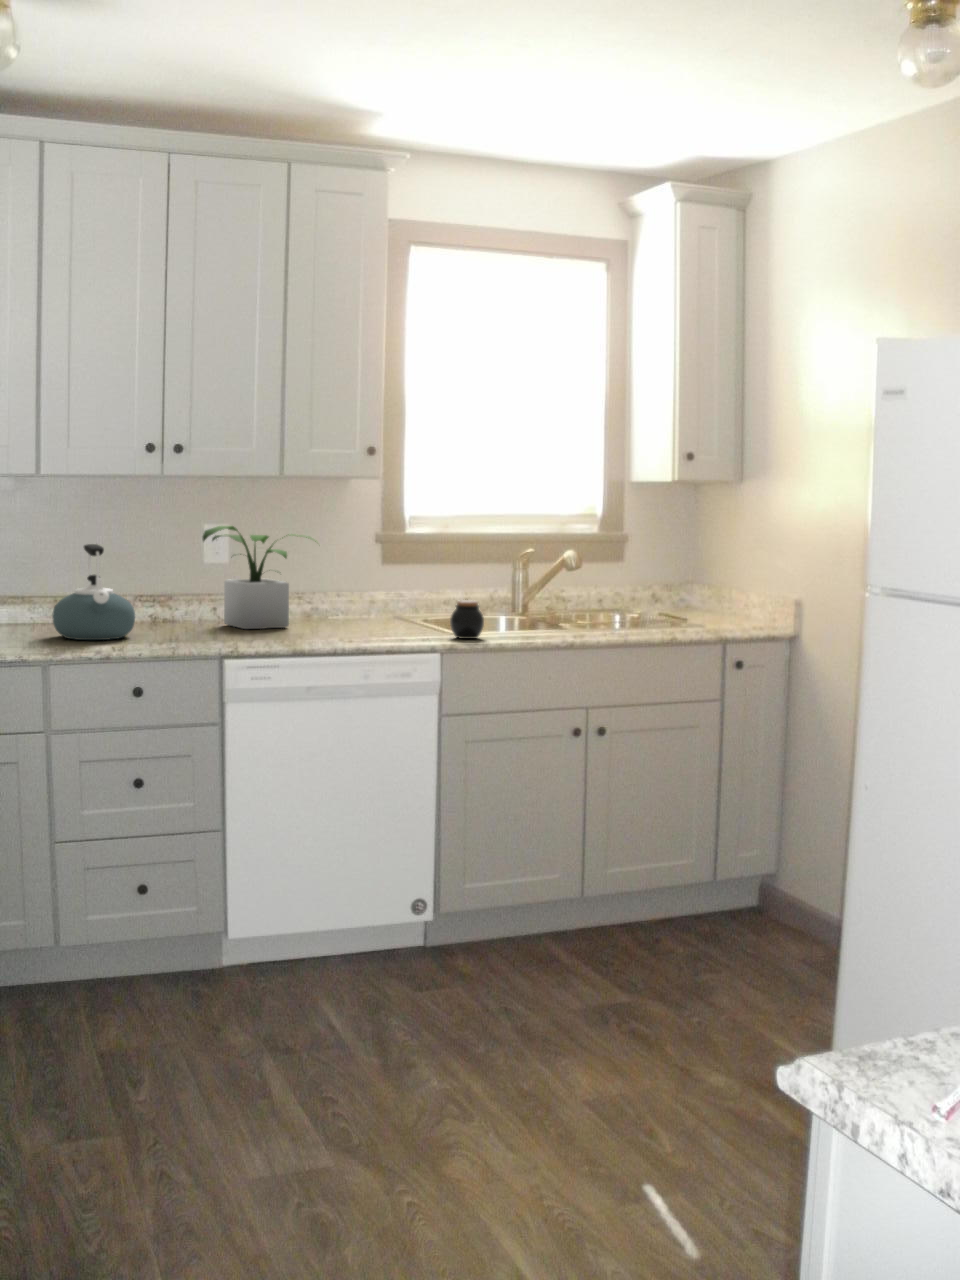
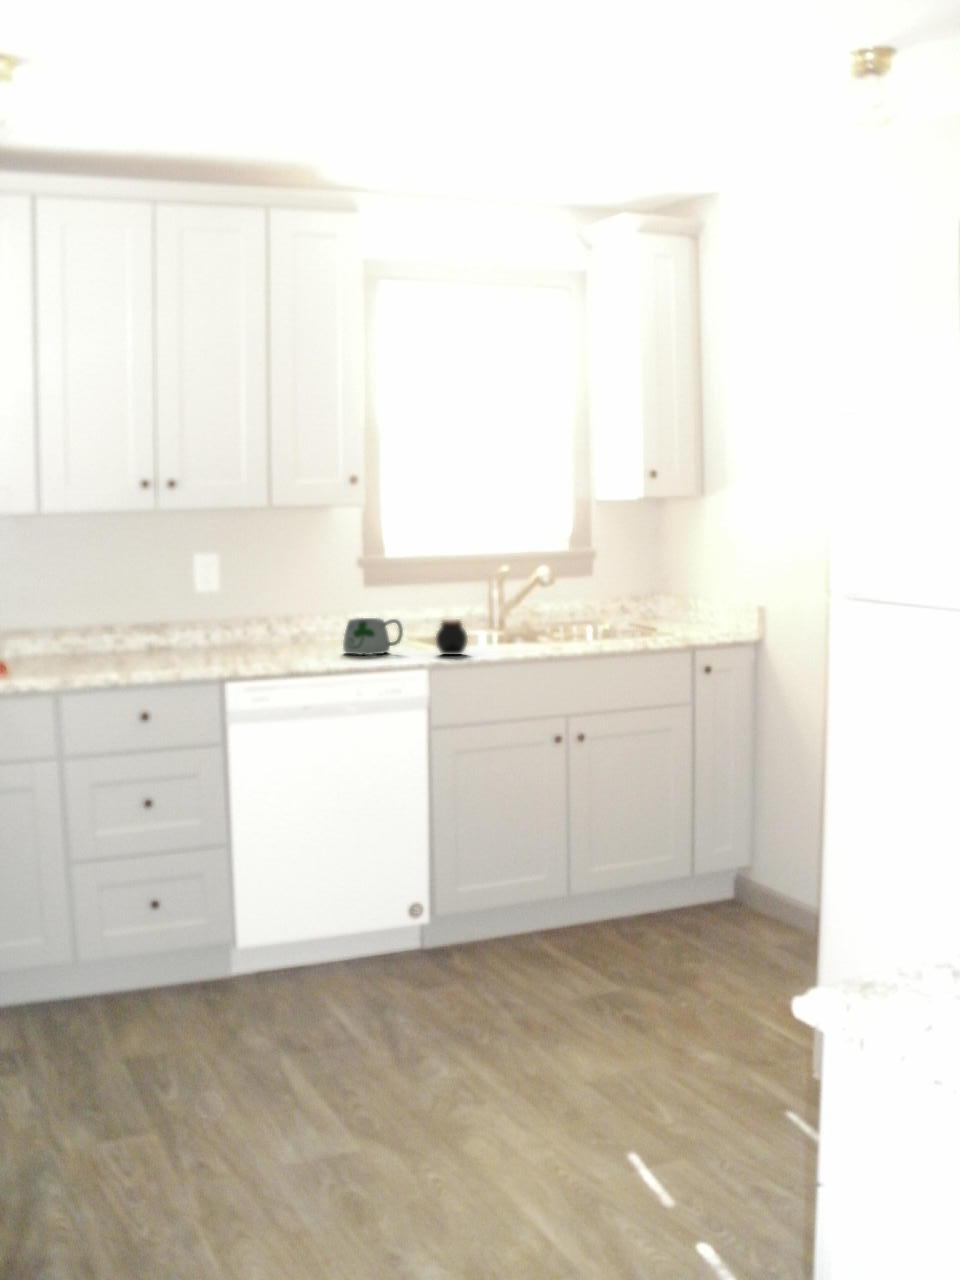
potted plant: present [203,526,316,629] -> none [197,556,307,654]
kettle: present [52,544,135,640] -> none [59,579,137,670]
mug: none [353,596,416,637] -> present [343,618,403,655]

